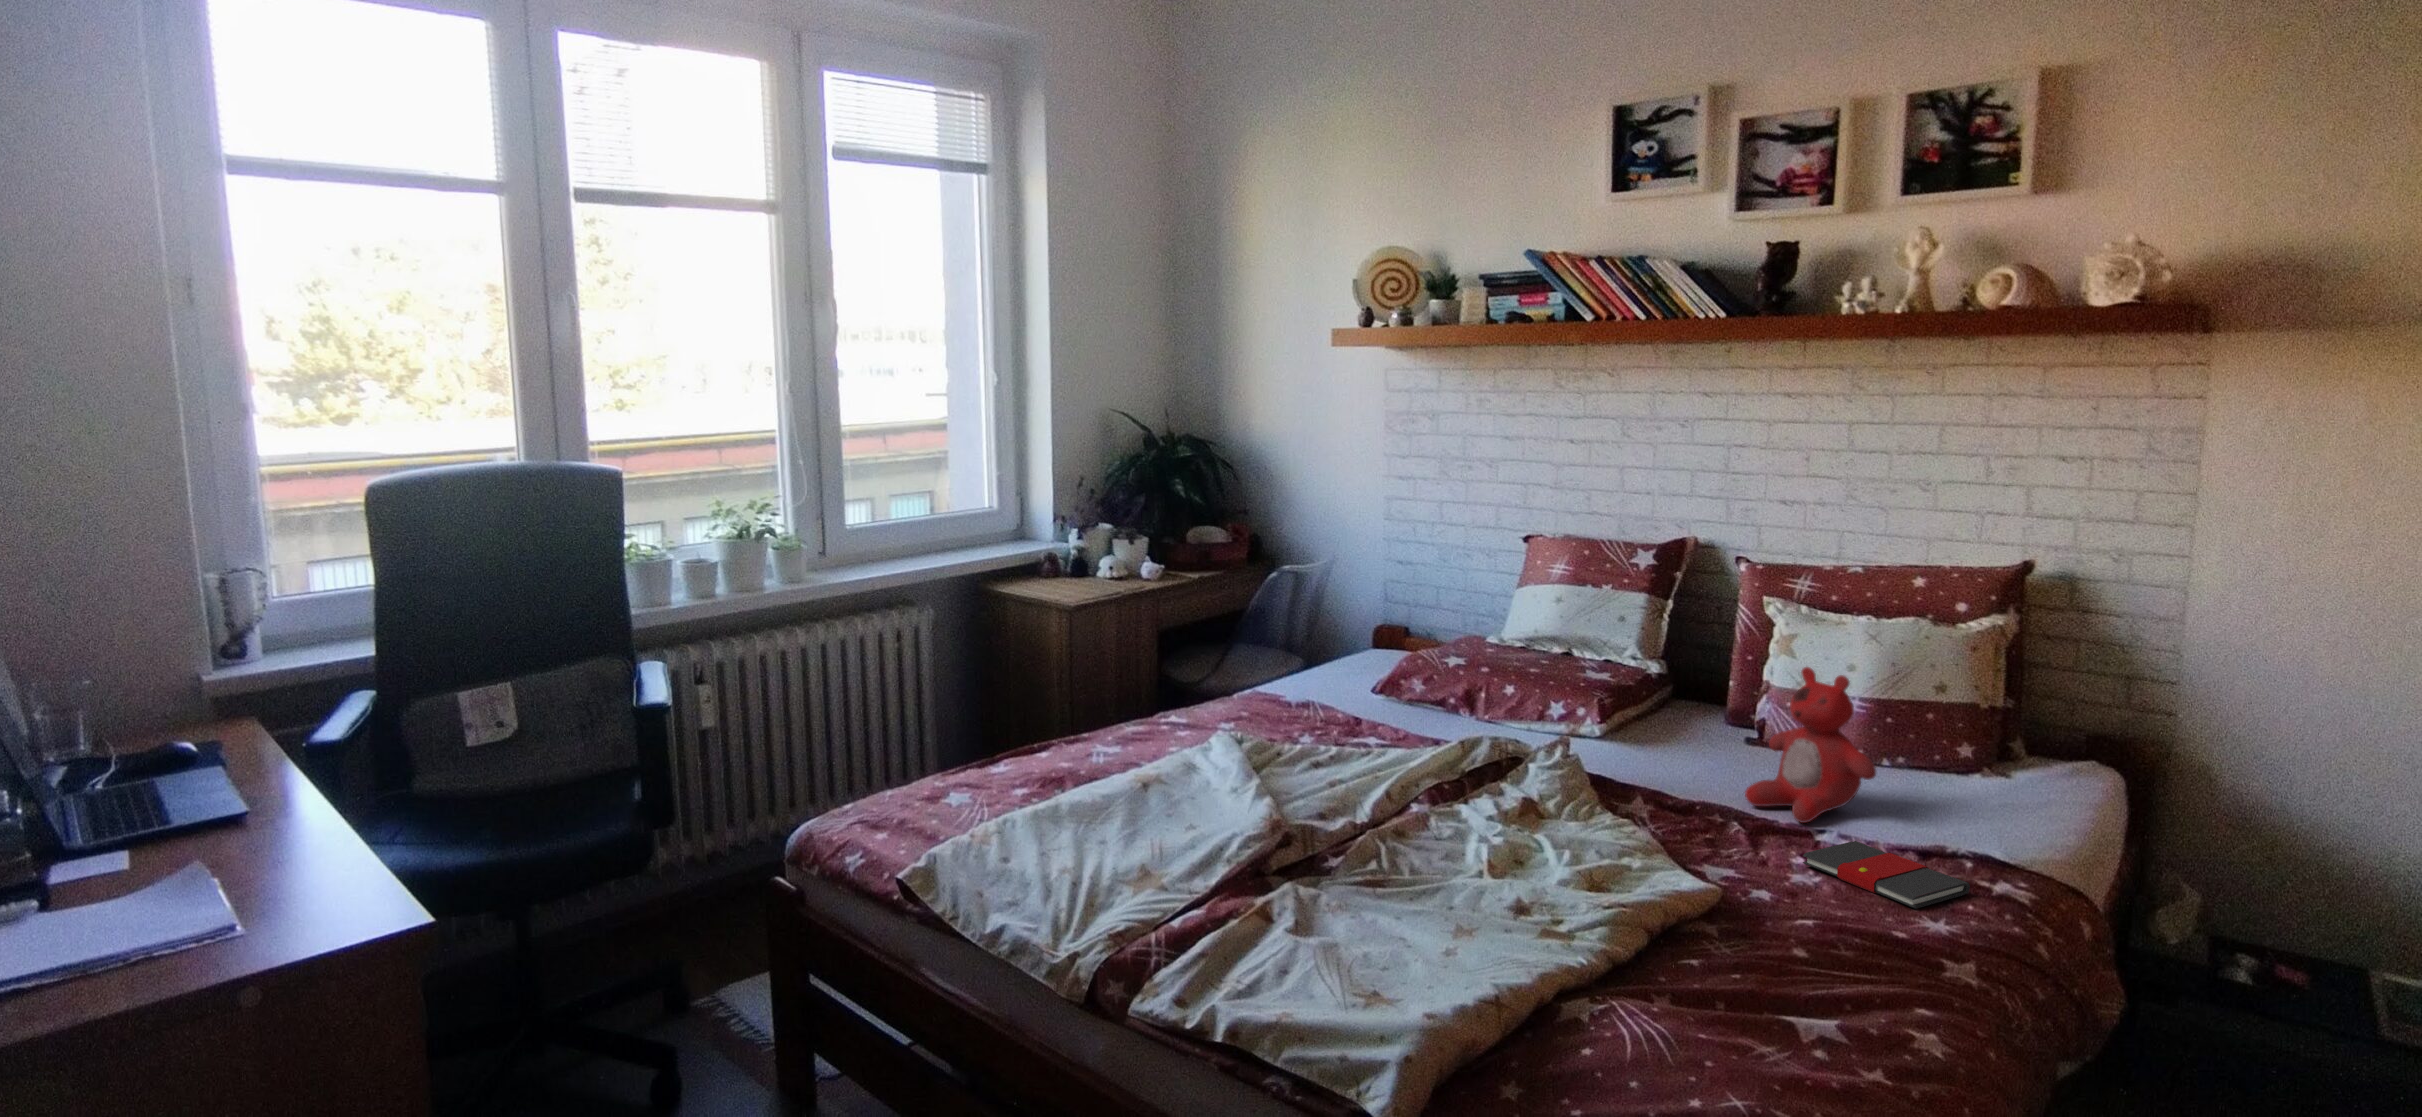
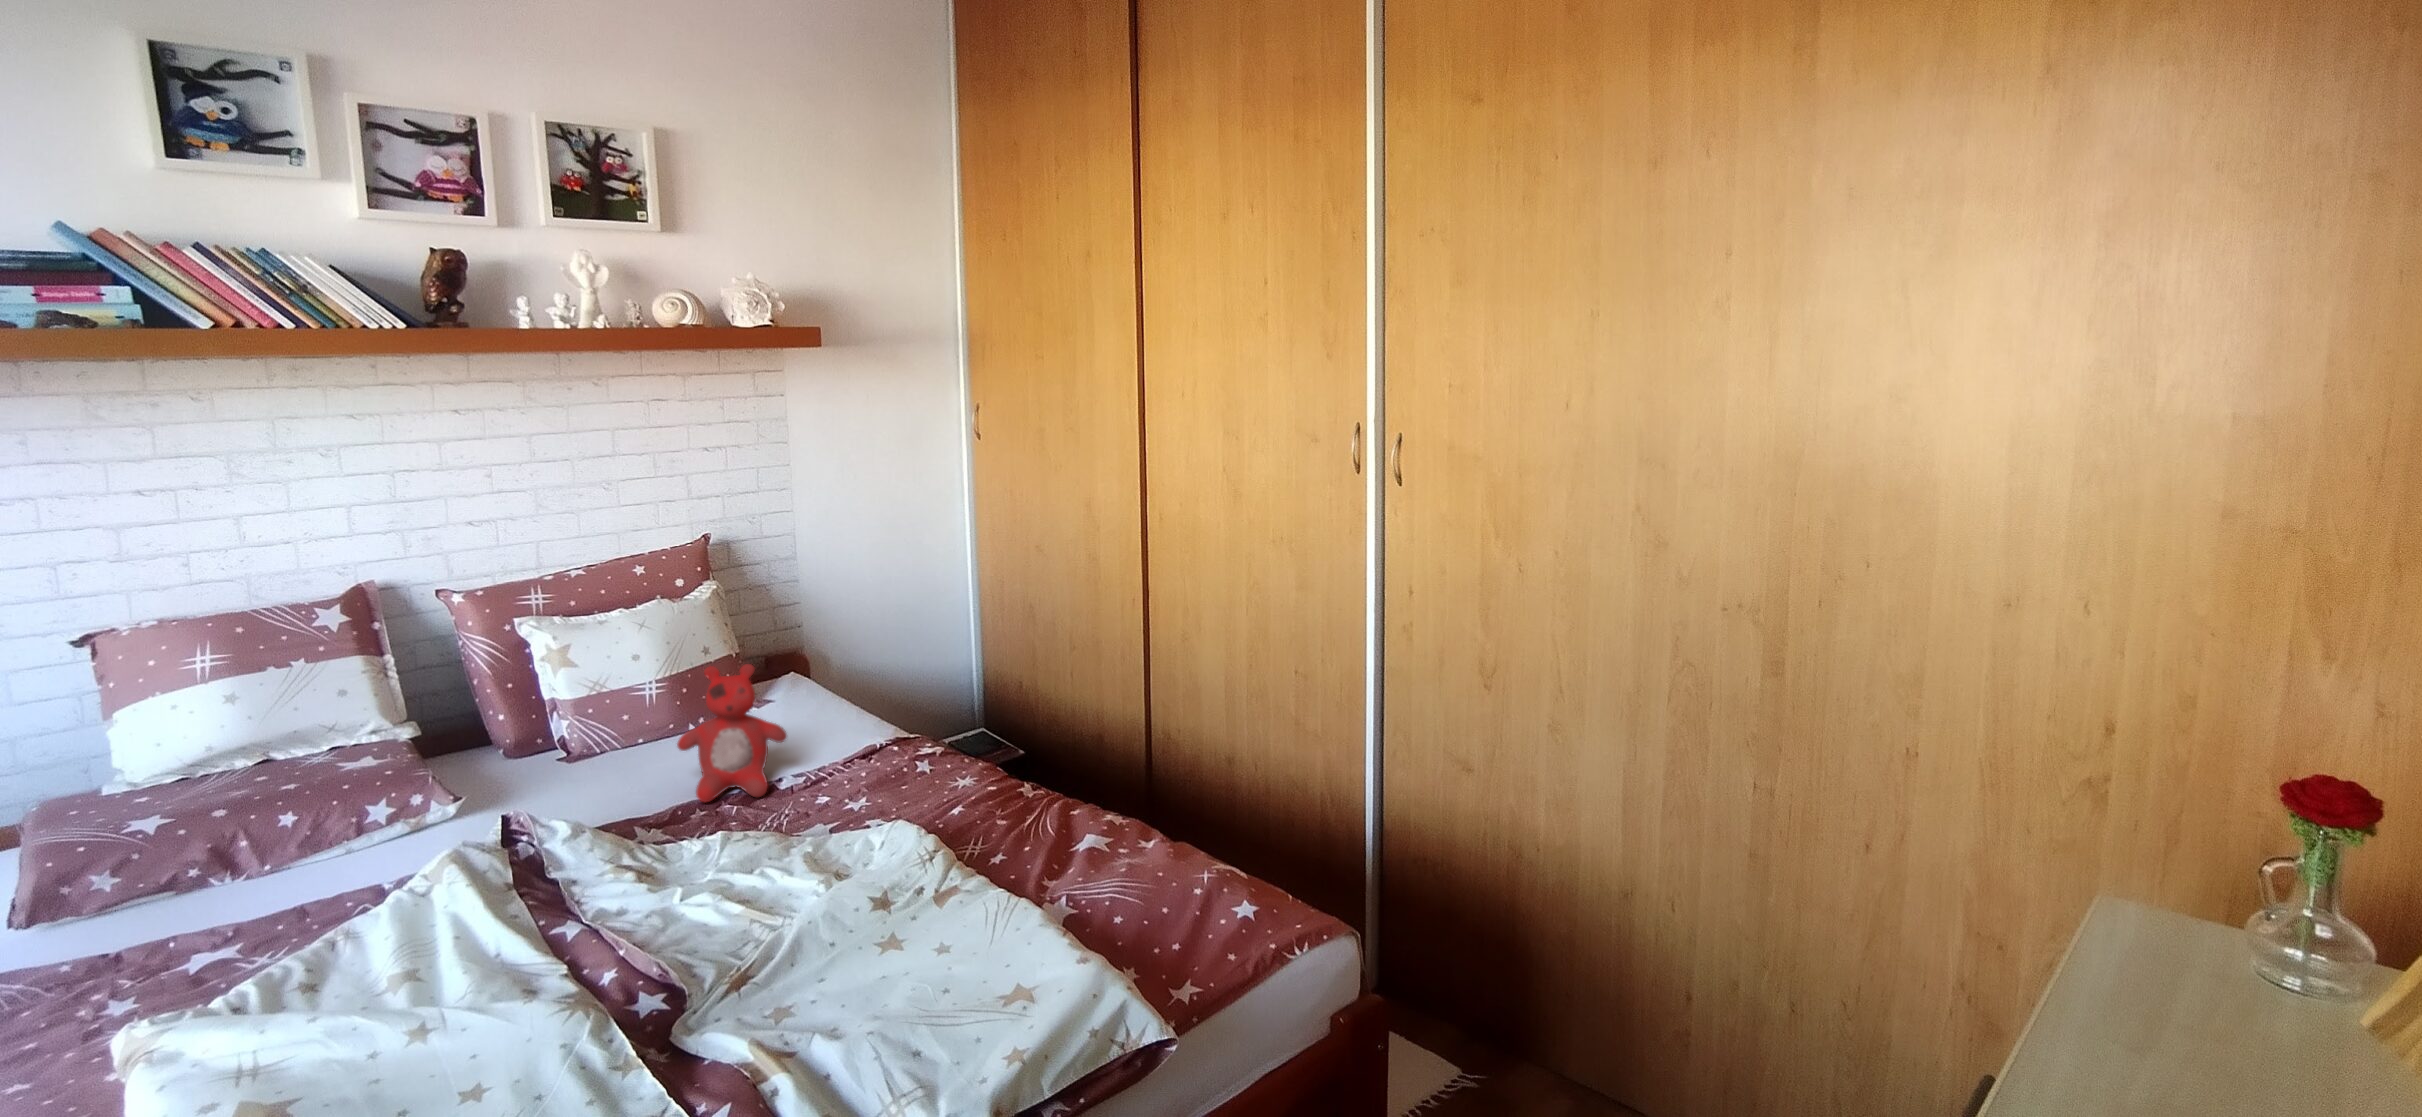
book: present [1803,841,1970,909] -> none [830,779,931,819]

